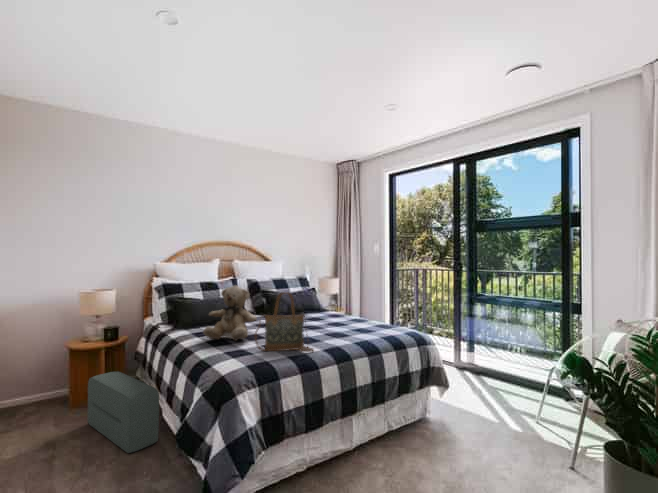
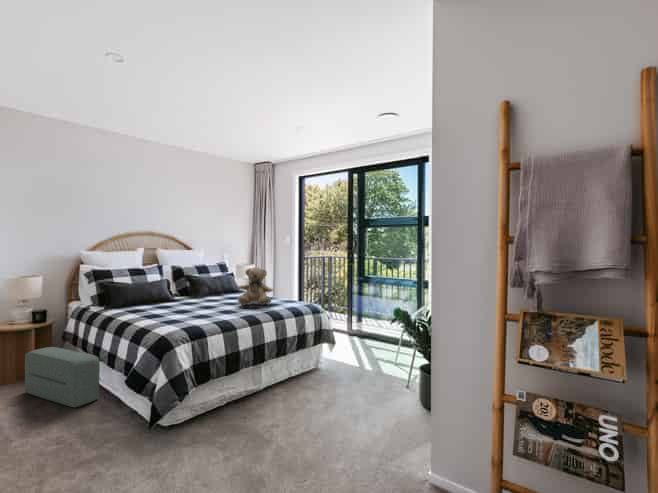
teddy bear: present [203,285,257,341] -> present [237,266,273,305]
handbag: present [254,292,313,352] -> none [184,275,233,320]

